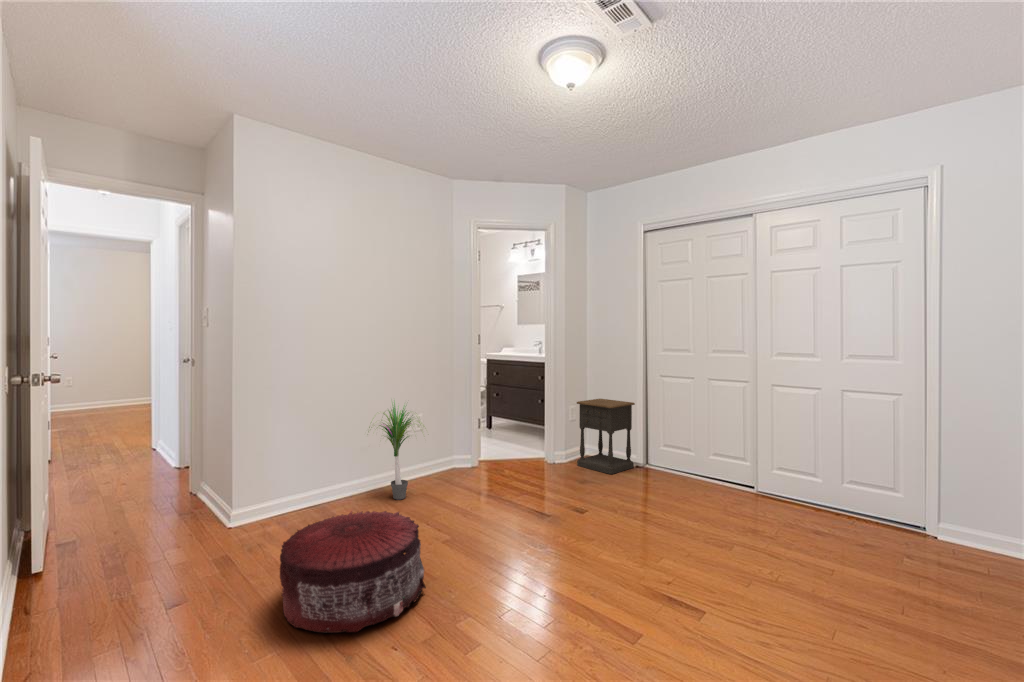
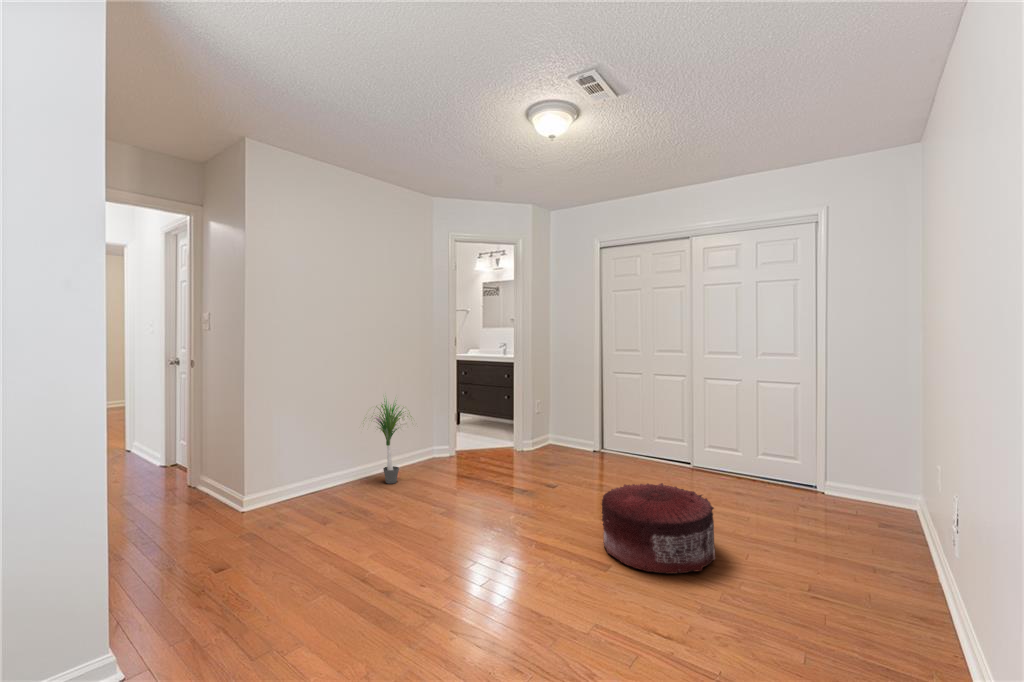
nightstand: present [577,399,635,474] -> none [542,393,592,458]
pouf: present [280,511,426,633] -> present [602,483,715,574]

